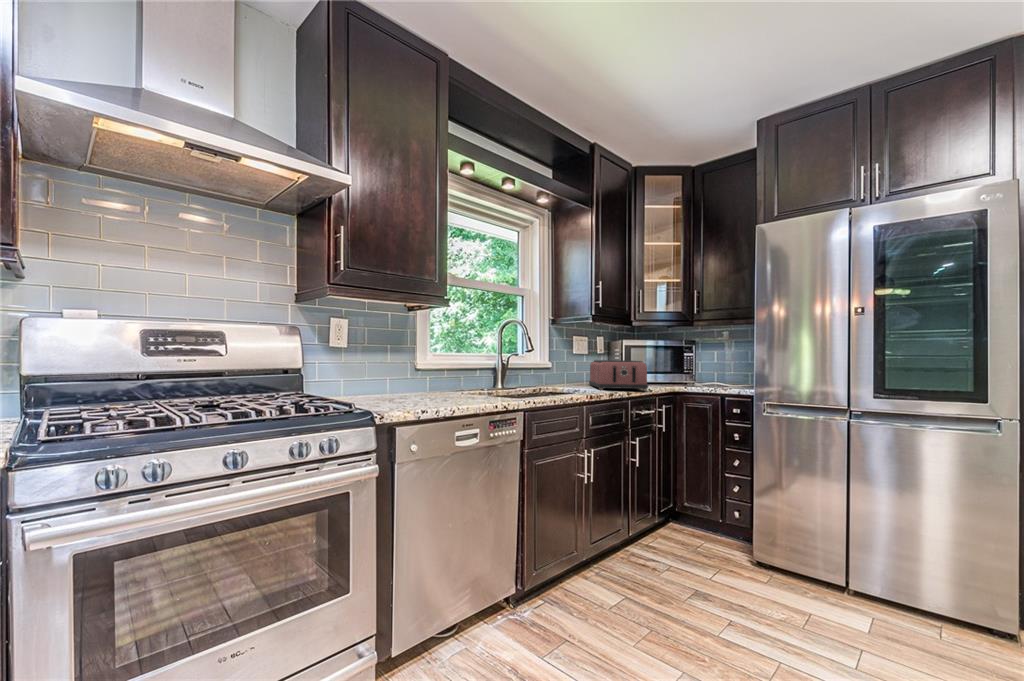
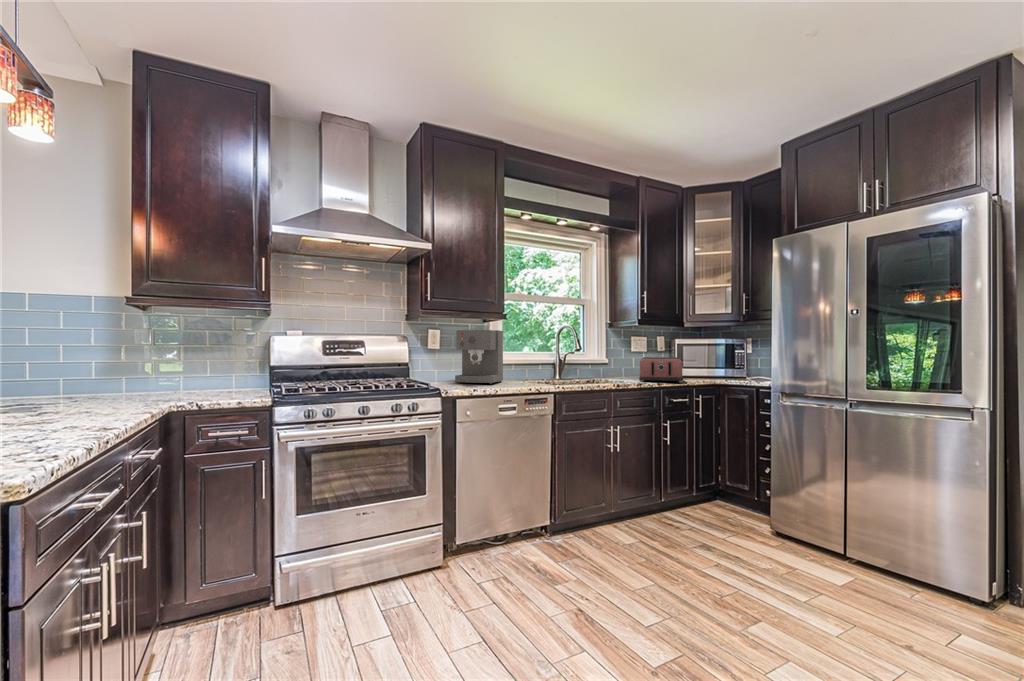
coffee maker: none [375,320,441,399] -> present [455,330,503,384]

